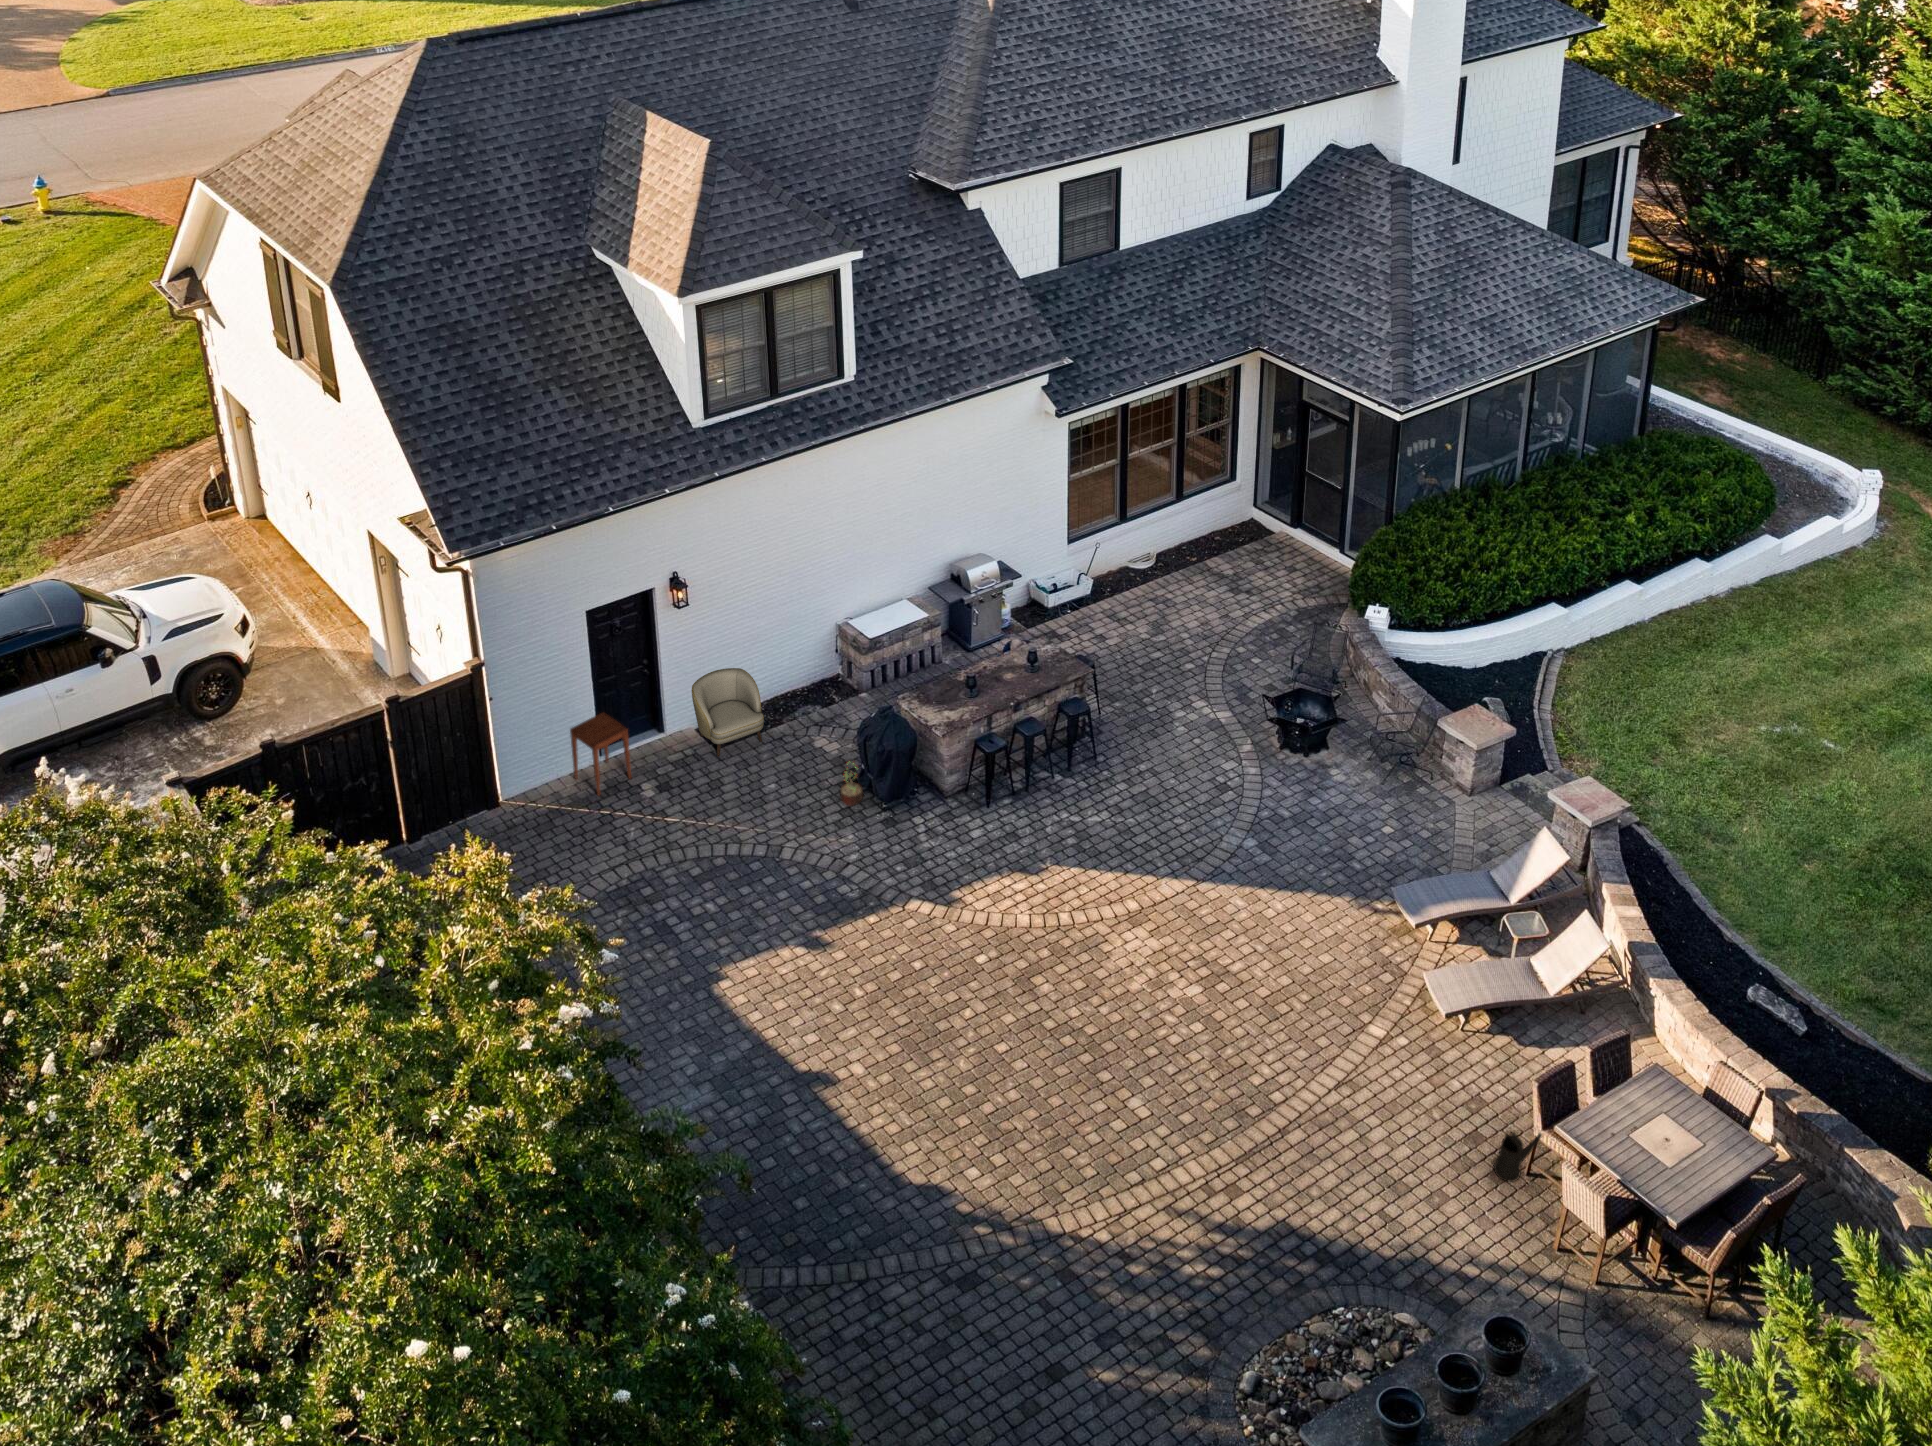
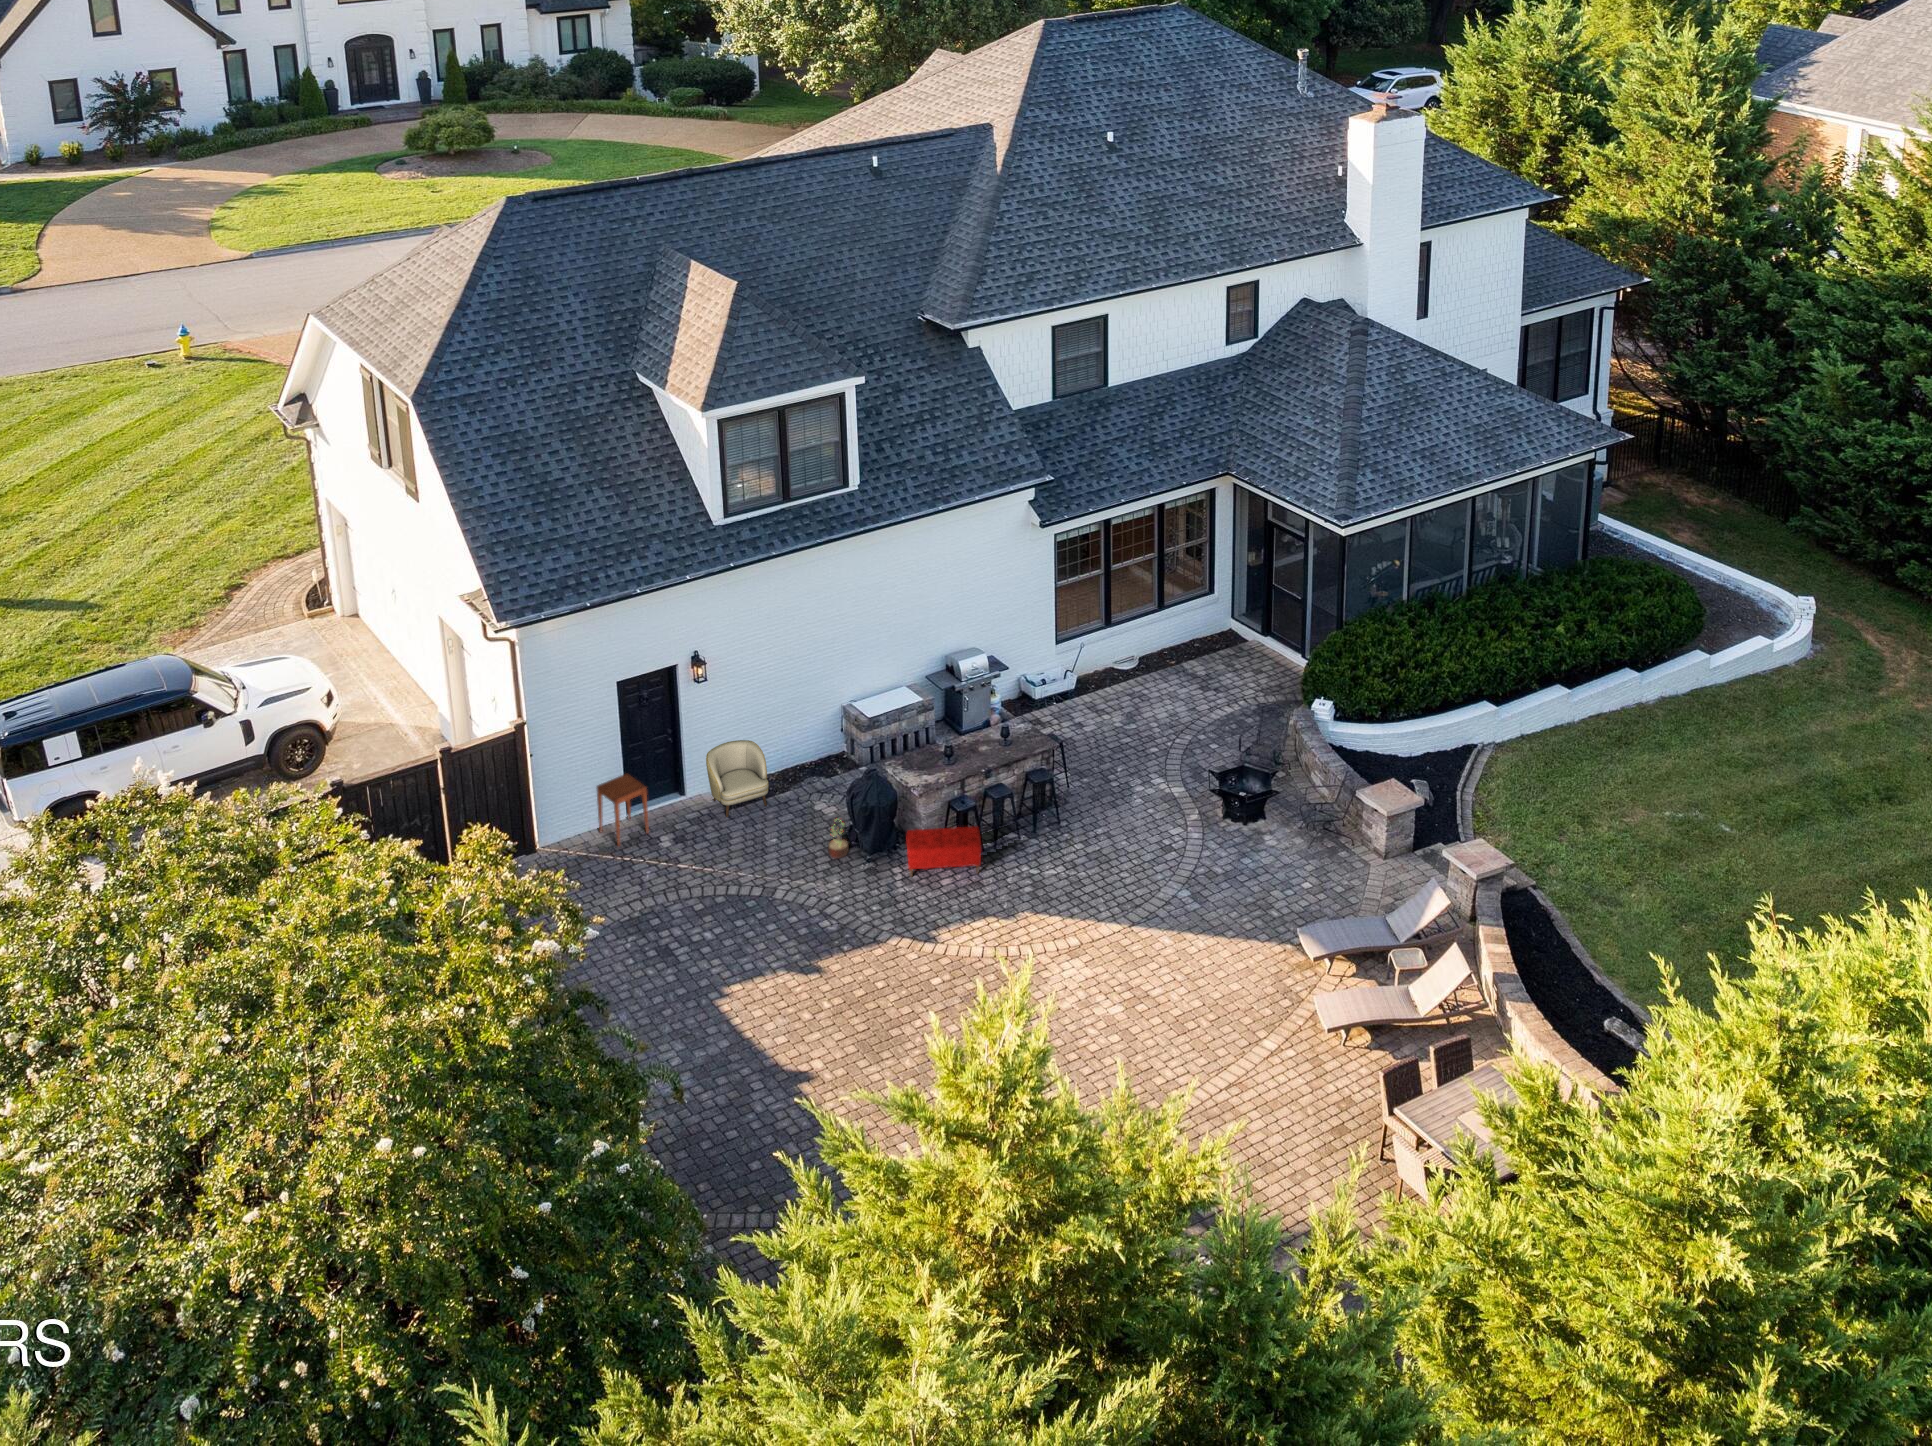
bench: none [931,768,1018,828] -> present [907,827,981,877]
watering can: present [1493,1132,1542,1182] -> none [1345,1115,1394,1163]

